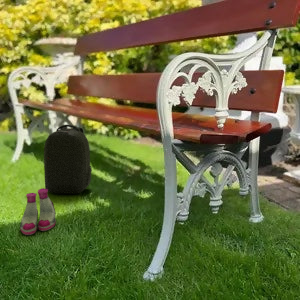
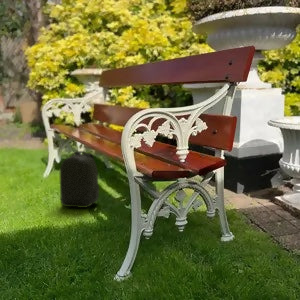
boots: present [20,188,56,235] -> none [32,205,61,242]

